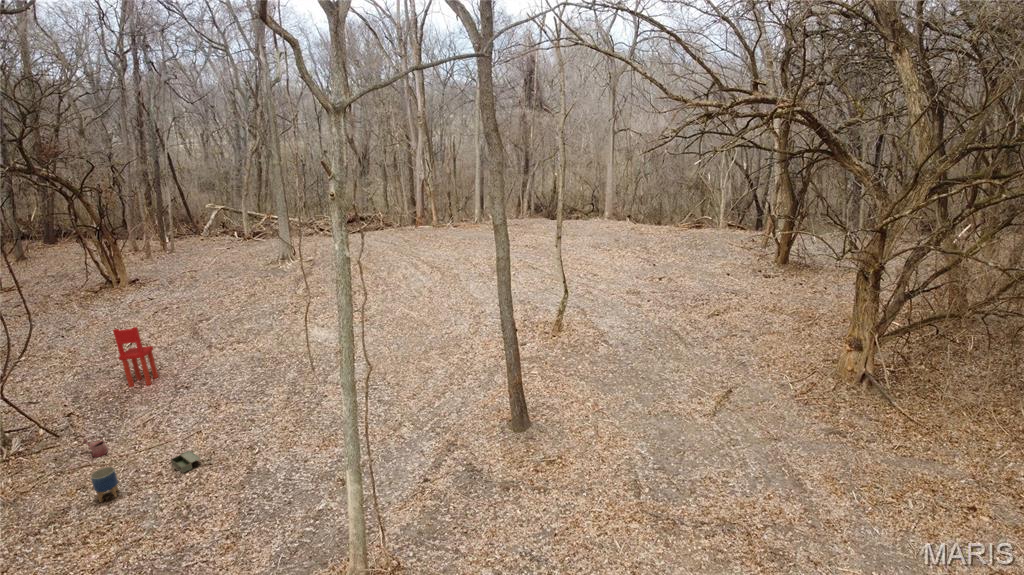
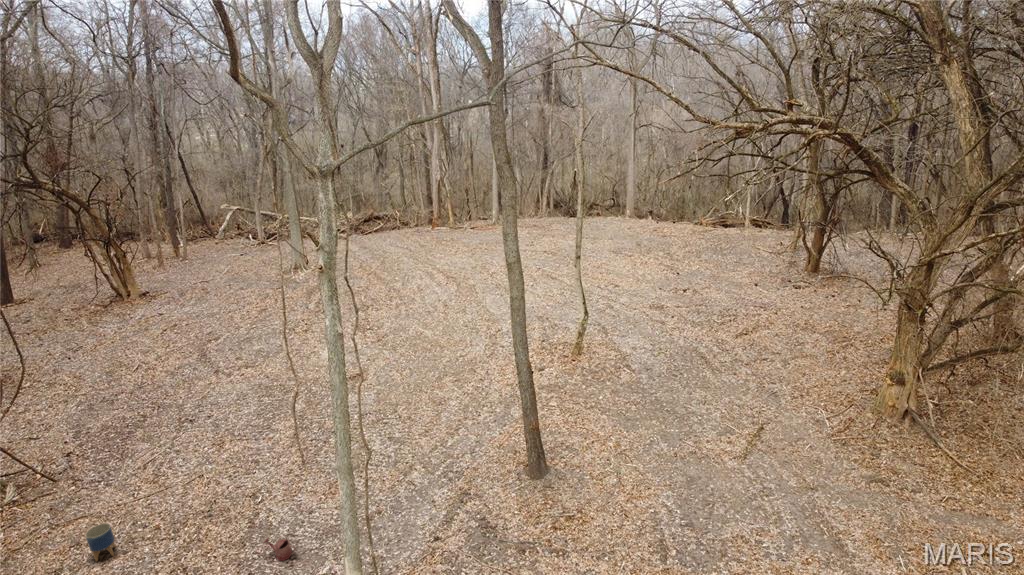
chair: present [113,327,158,387] -> none [114,359,163,420]
watering can: present [83,437,109,457] -> present [264,535,296,561]
toolbox: present [171,451,200,473] -> none [170,499,201,526]

